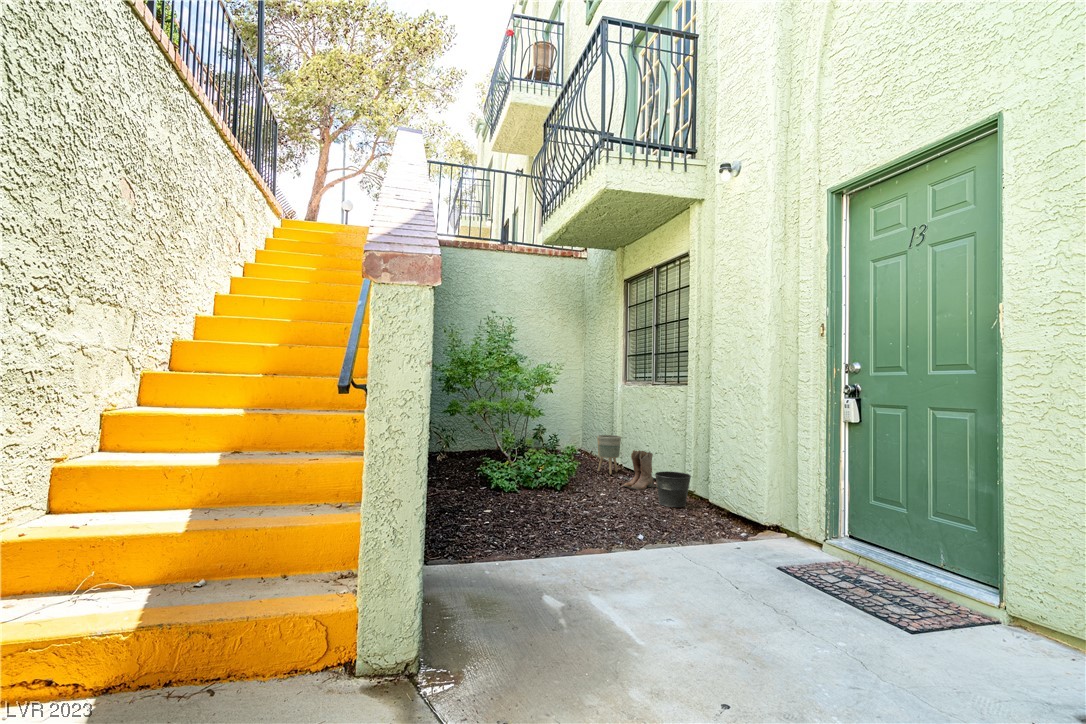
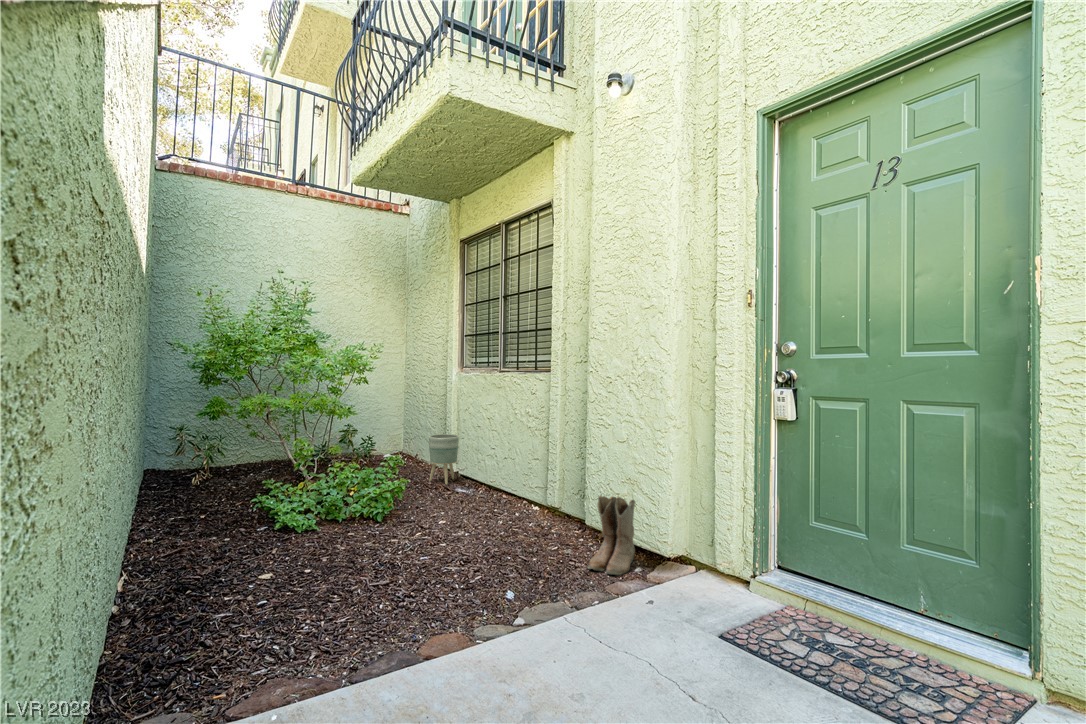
boots: present [623,450,653,489] -> present [587,496,635,575]
bucket: present [652,471,691,507] -> none [510,483,560,532]

